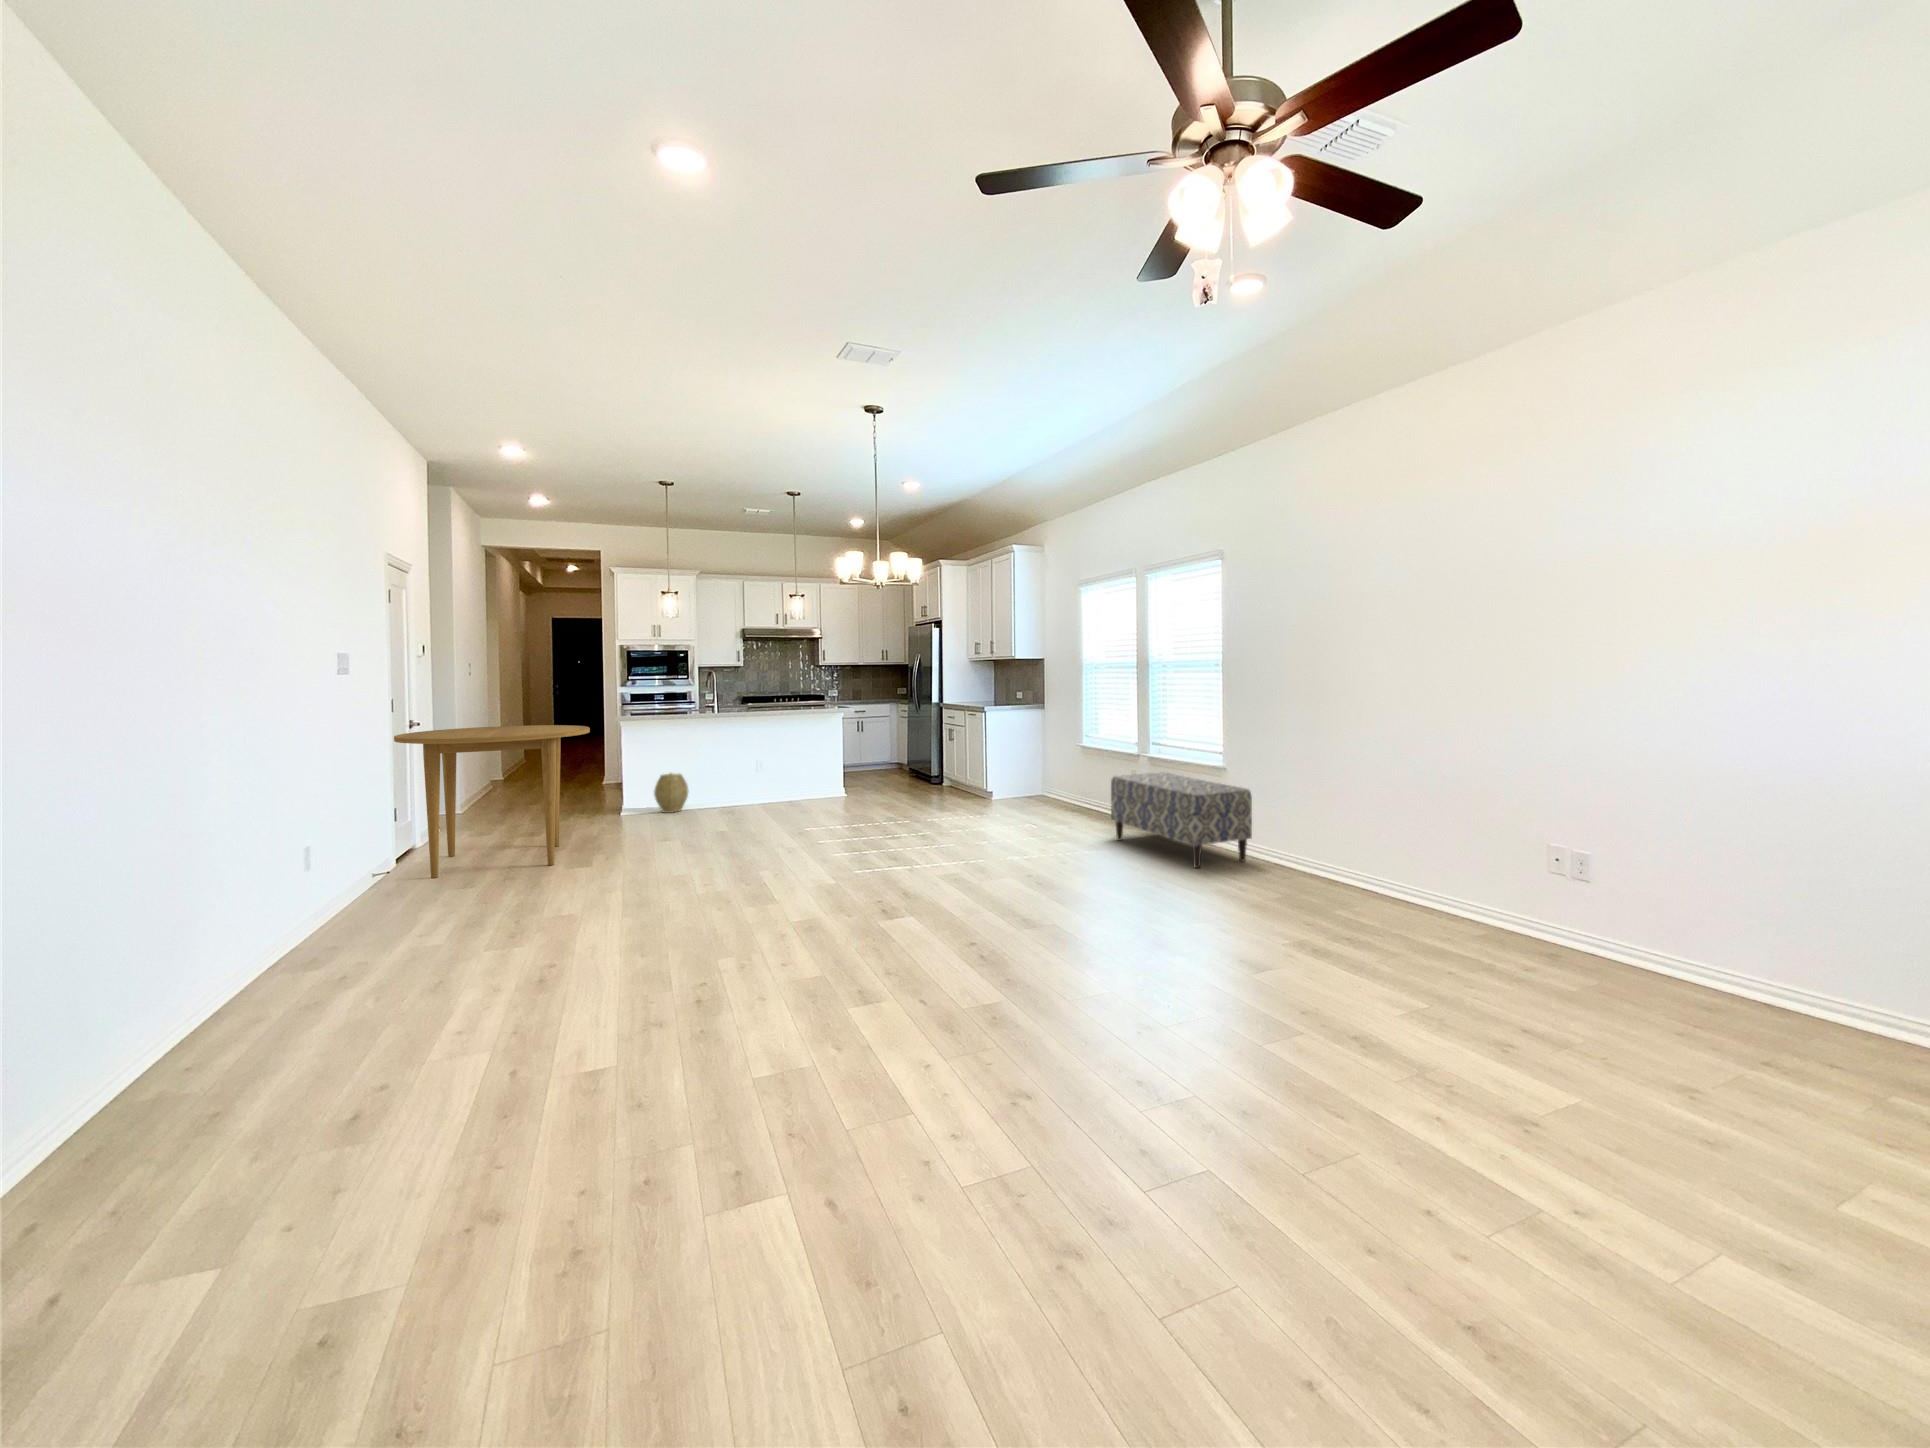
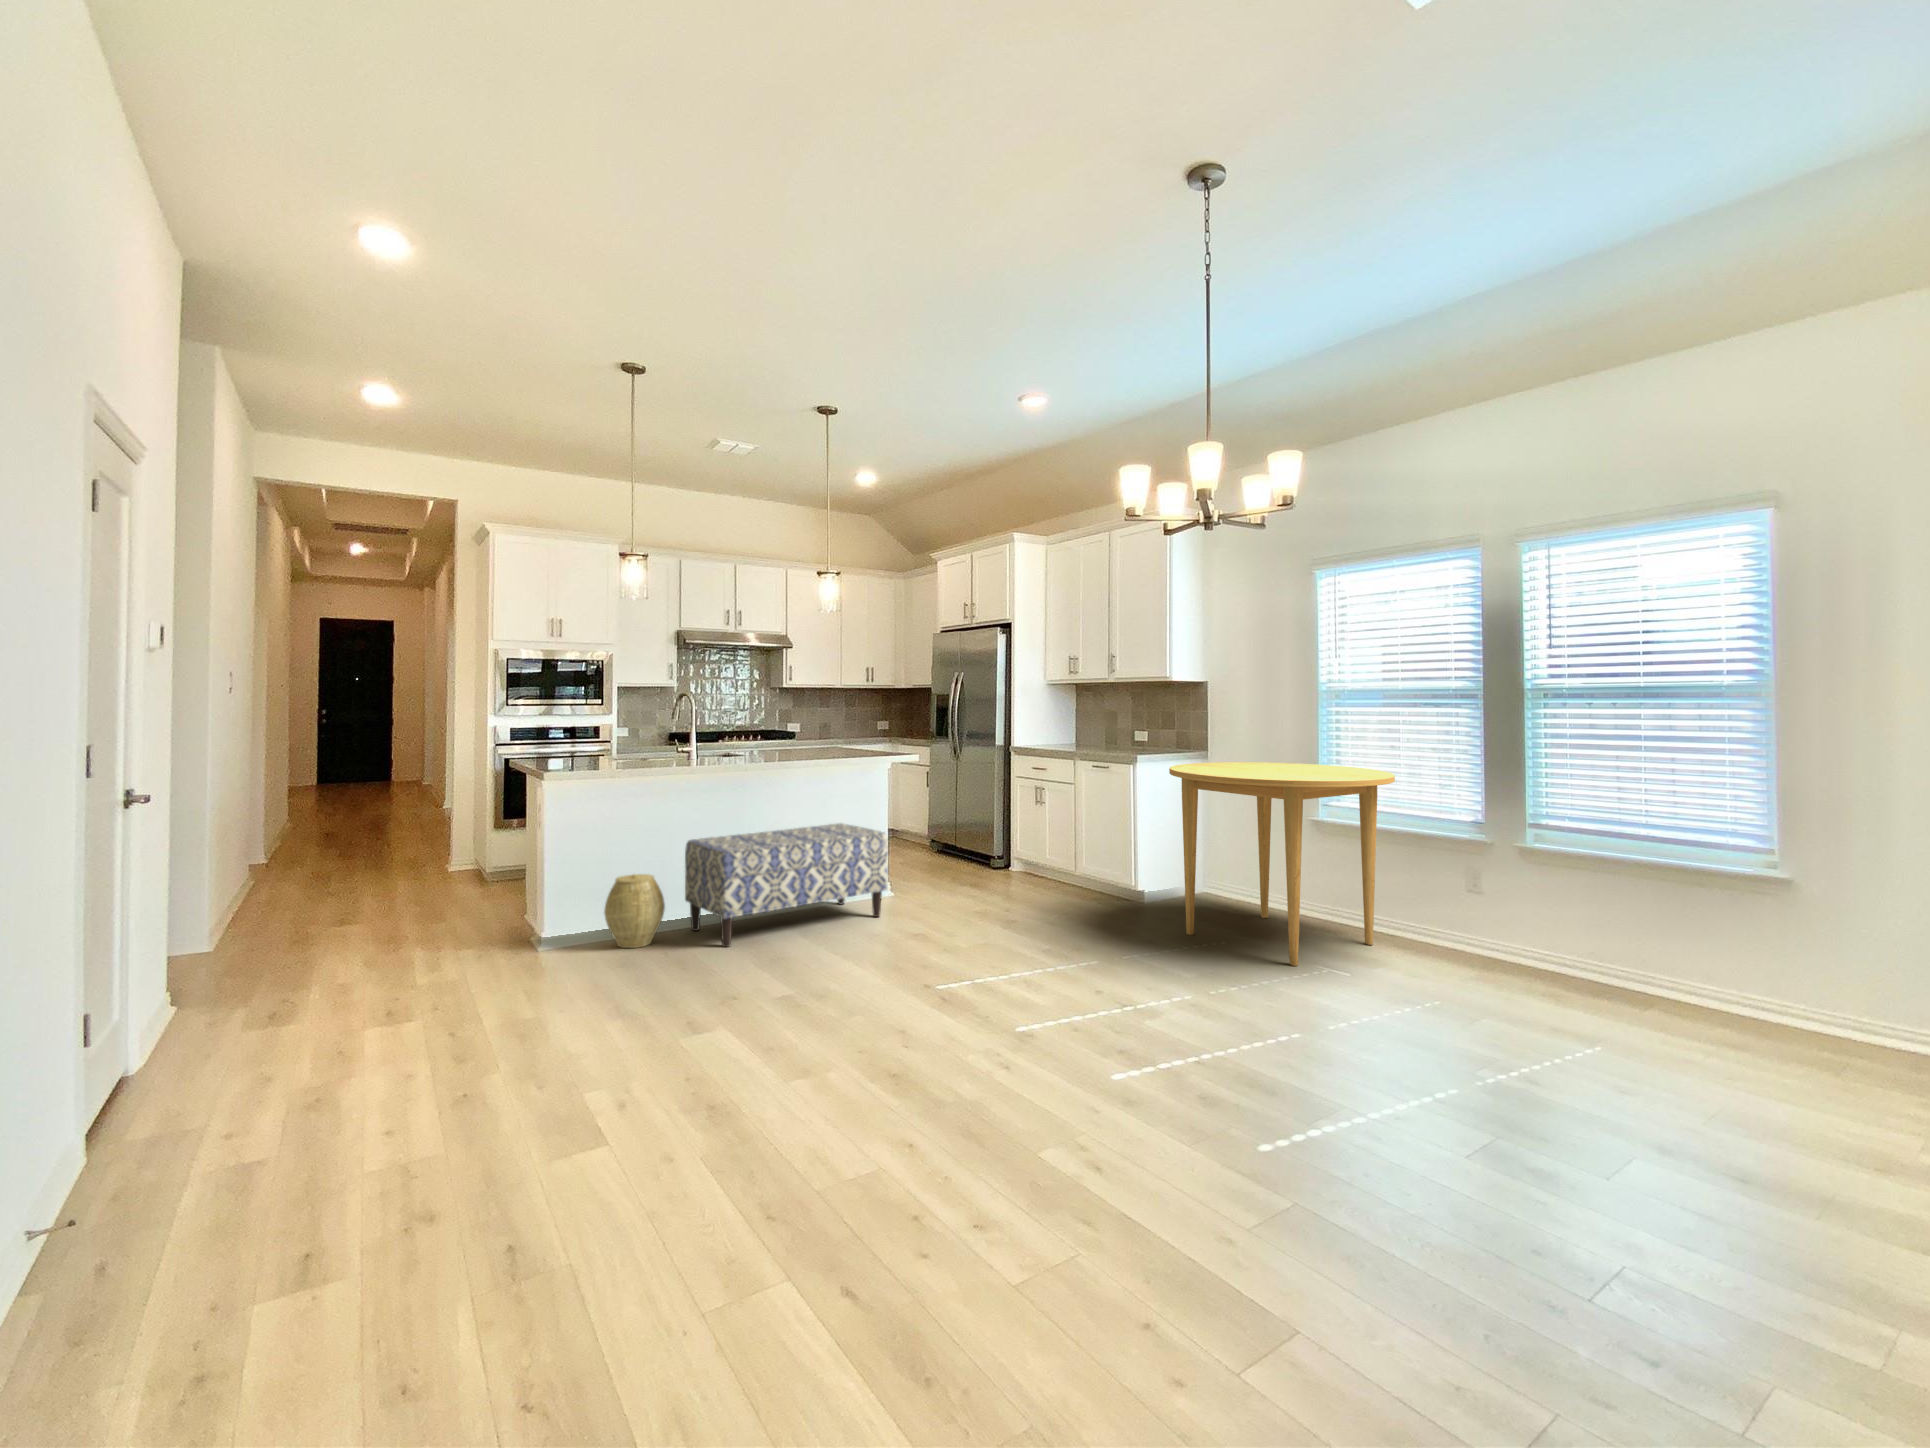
dining table: present [394,725,590,878] -> present [1169,762,1395,966]
bench: present [1111,773,1252,868] -> present [685,823,888,947]

